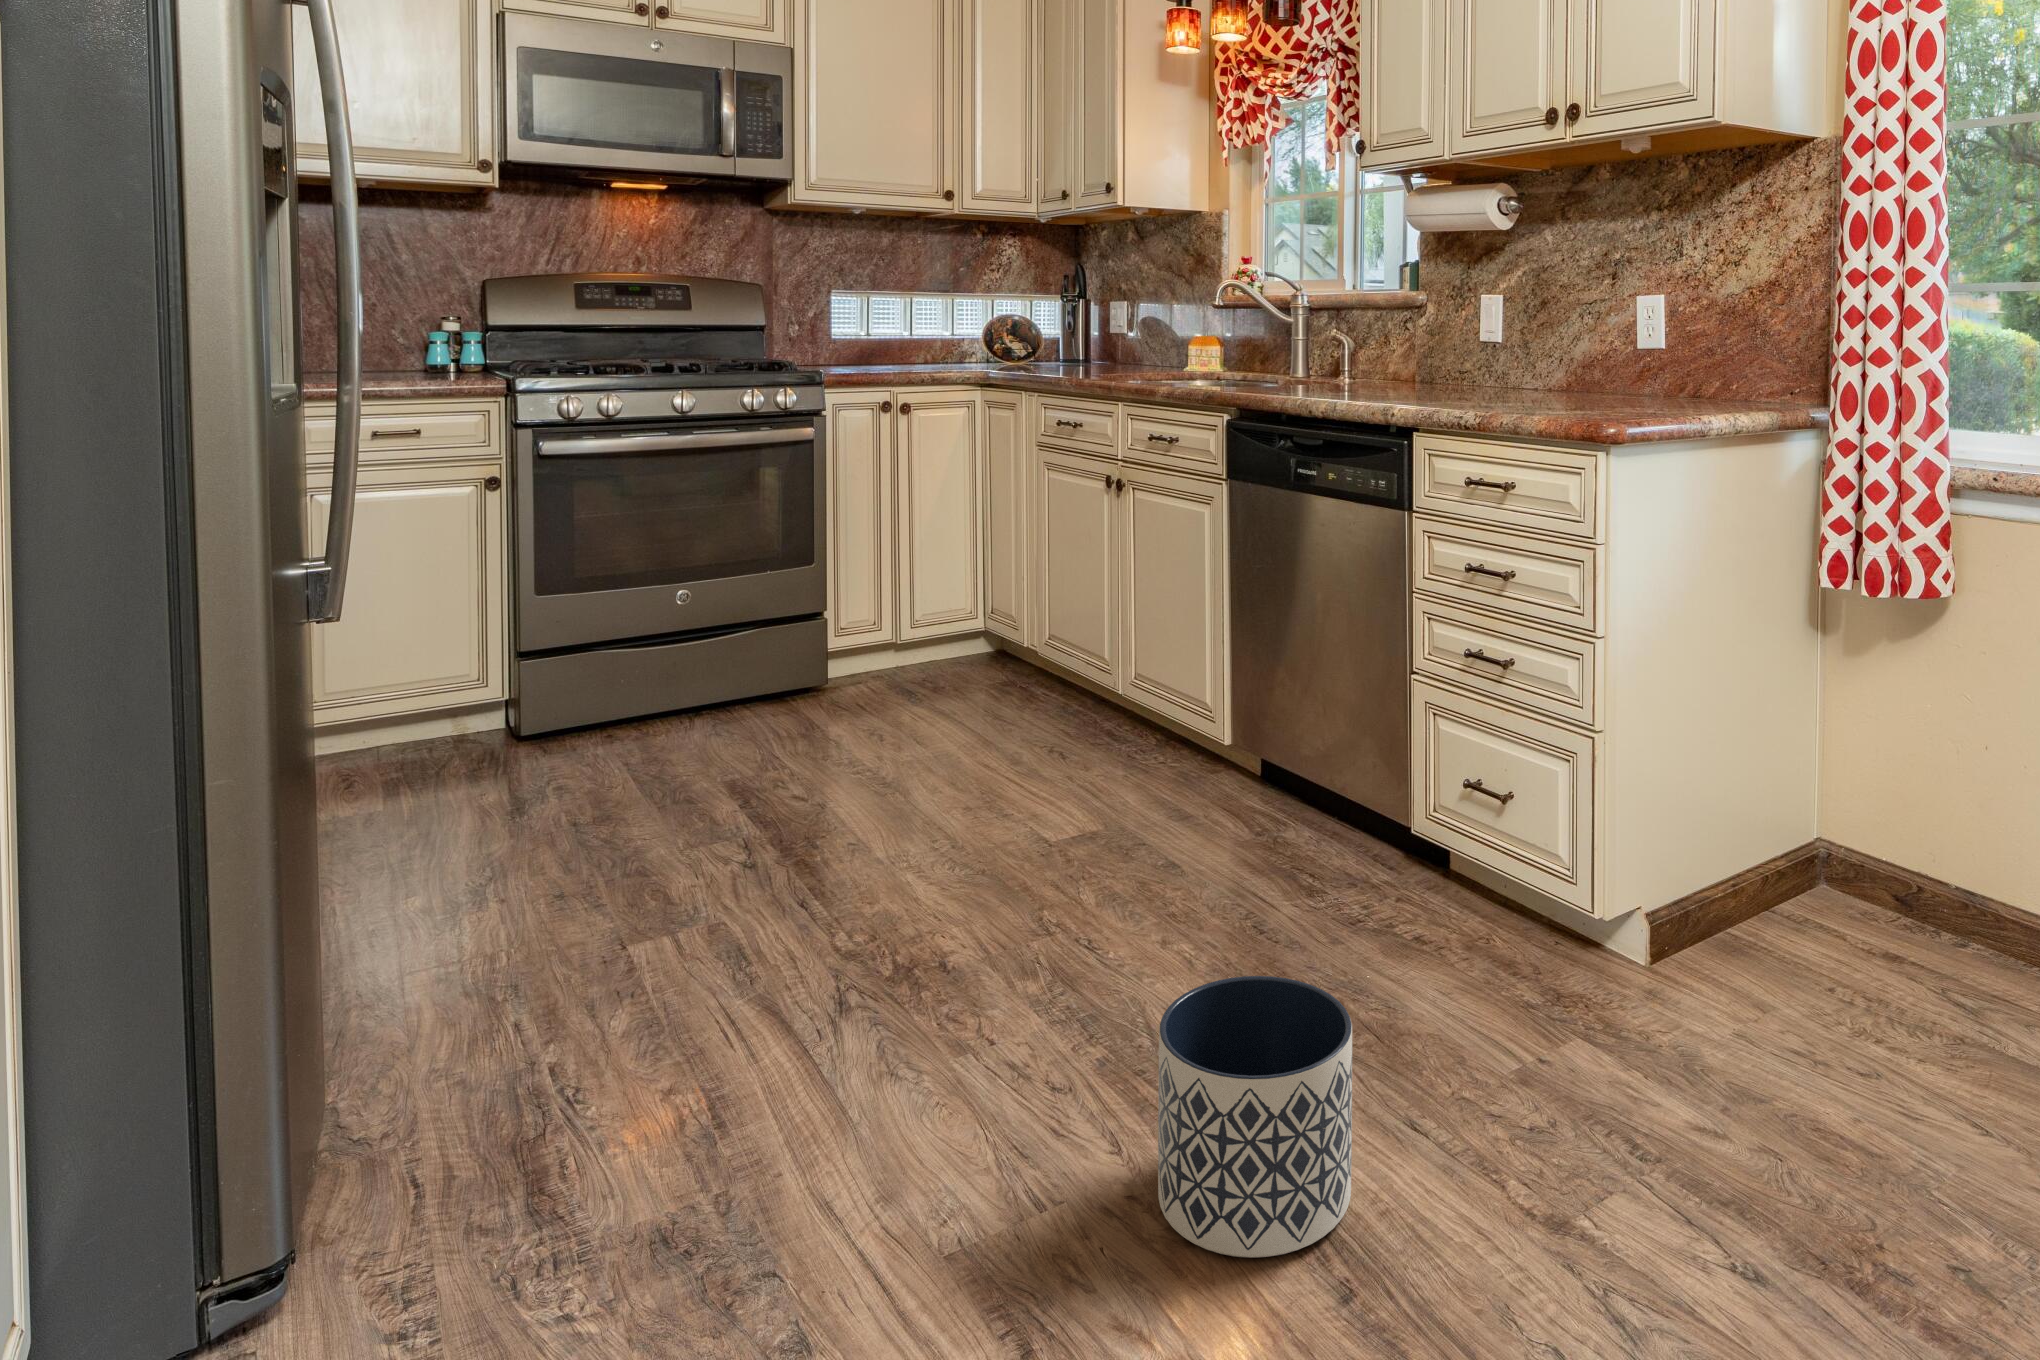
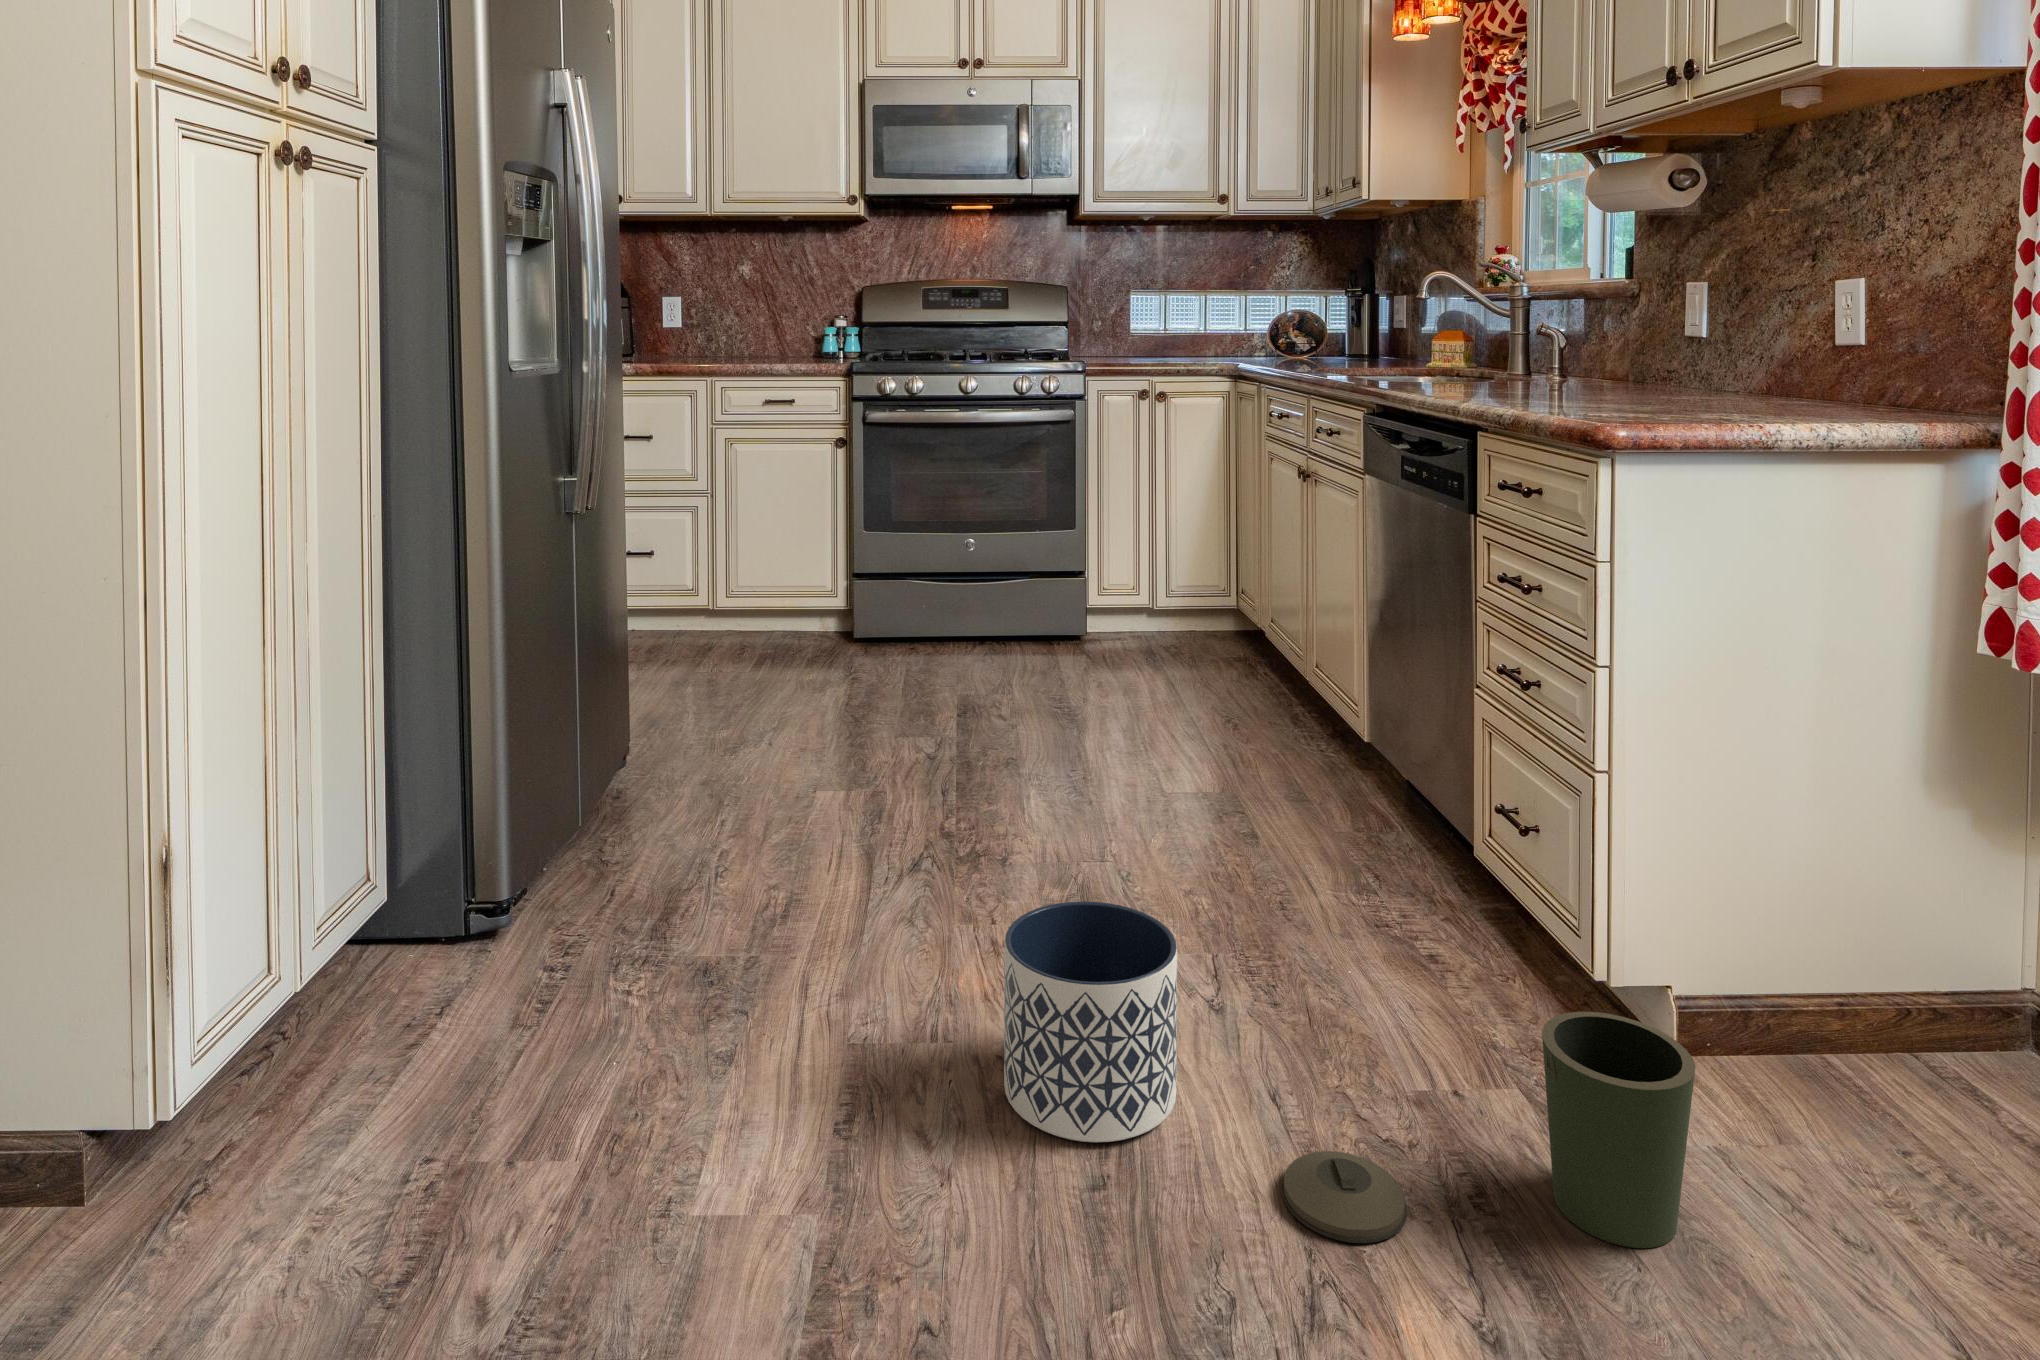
trash can: none [1490,942,1787,1240] -> present [1282,1012,1695,1248]

